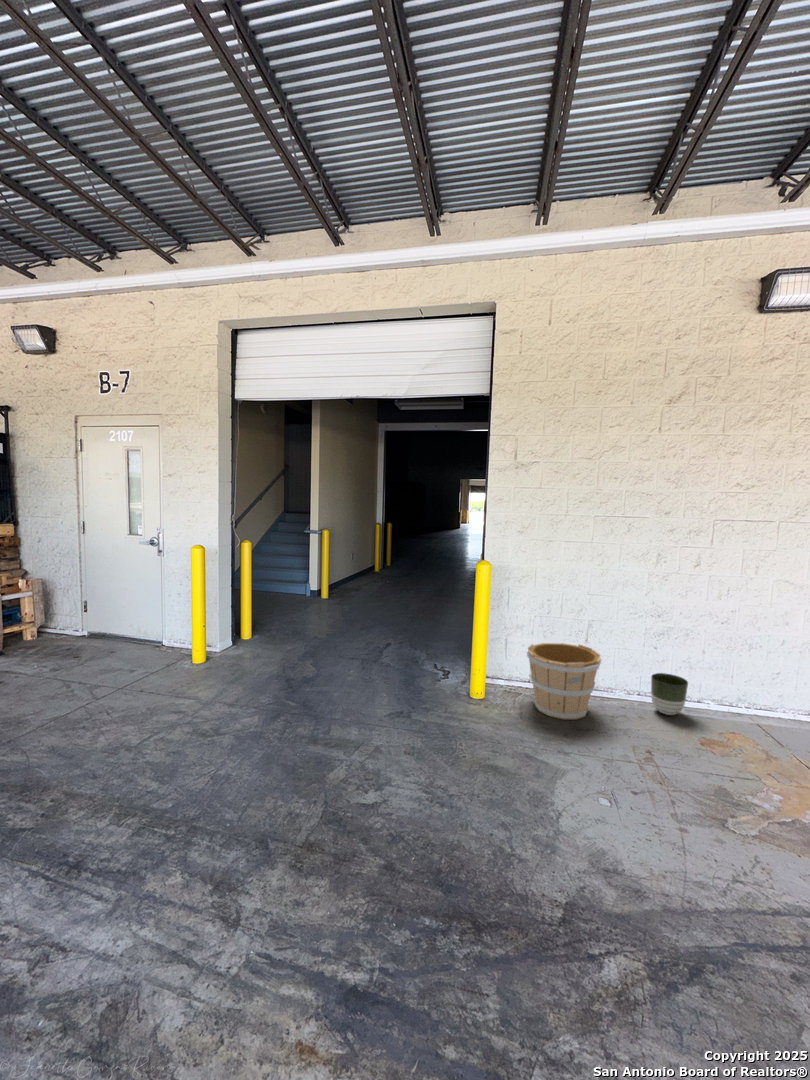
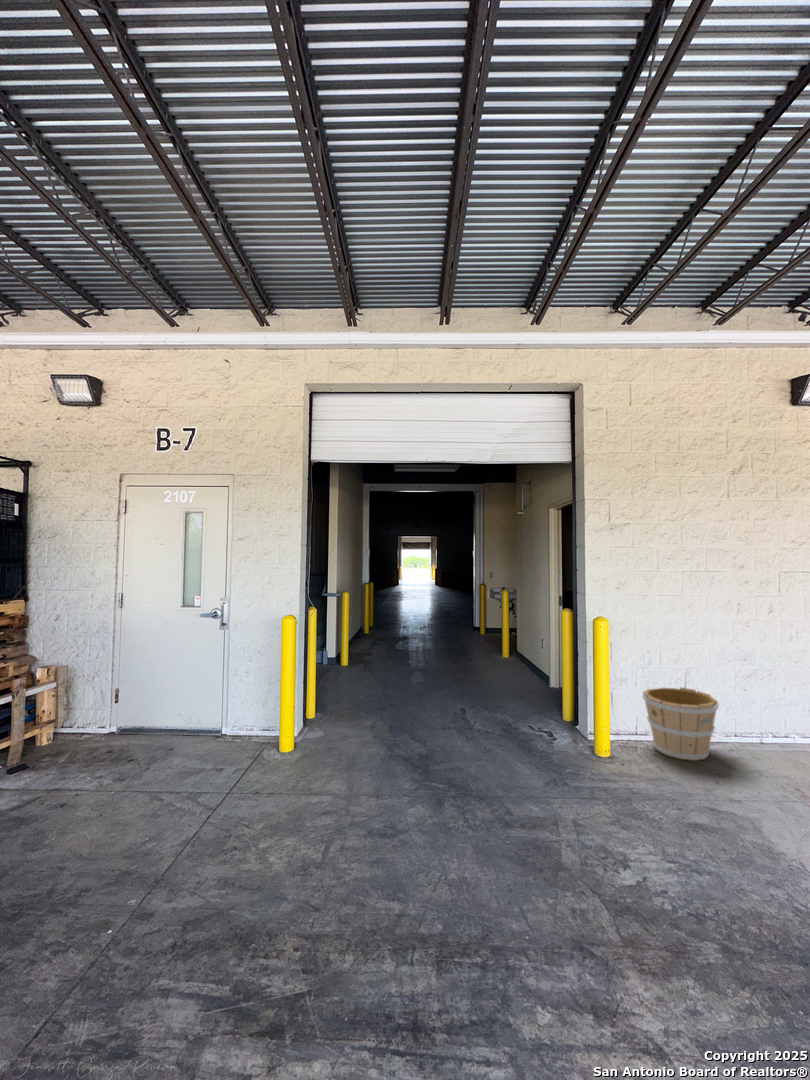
planter: present [651,673,688,715] -> none [744,707,780,745]

